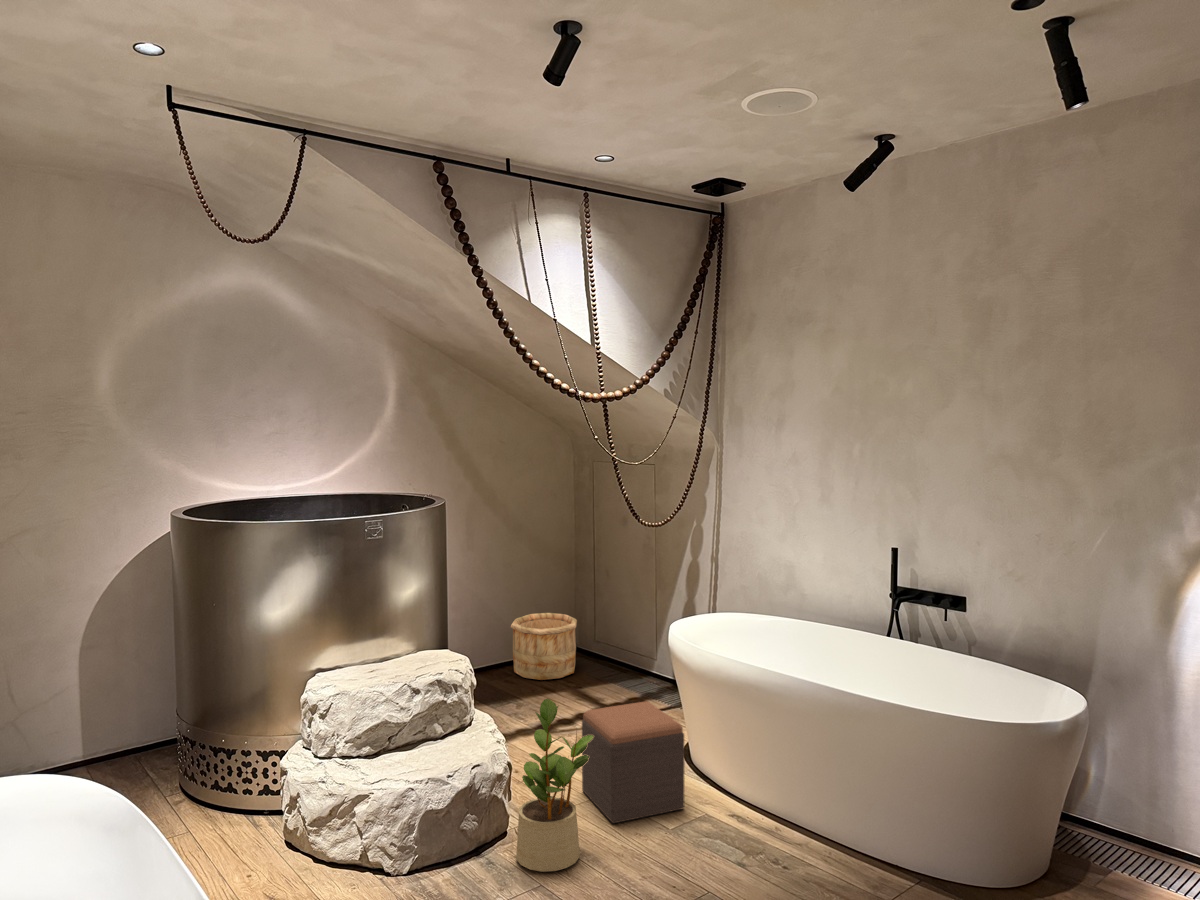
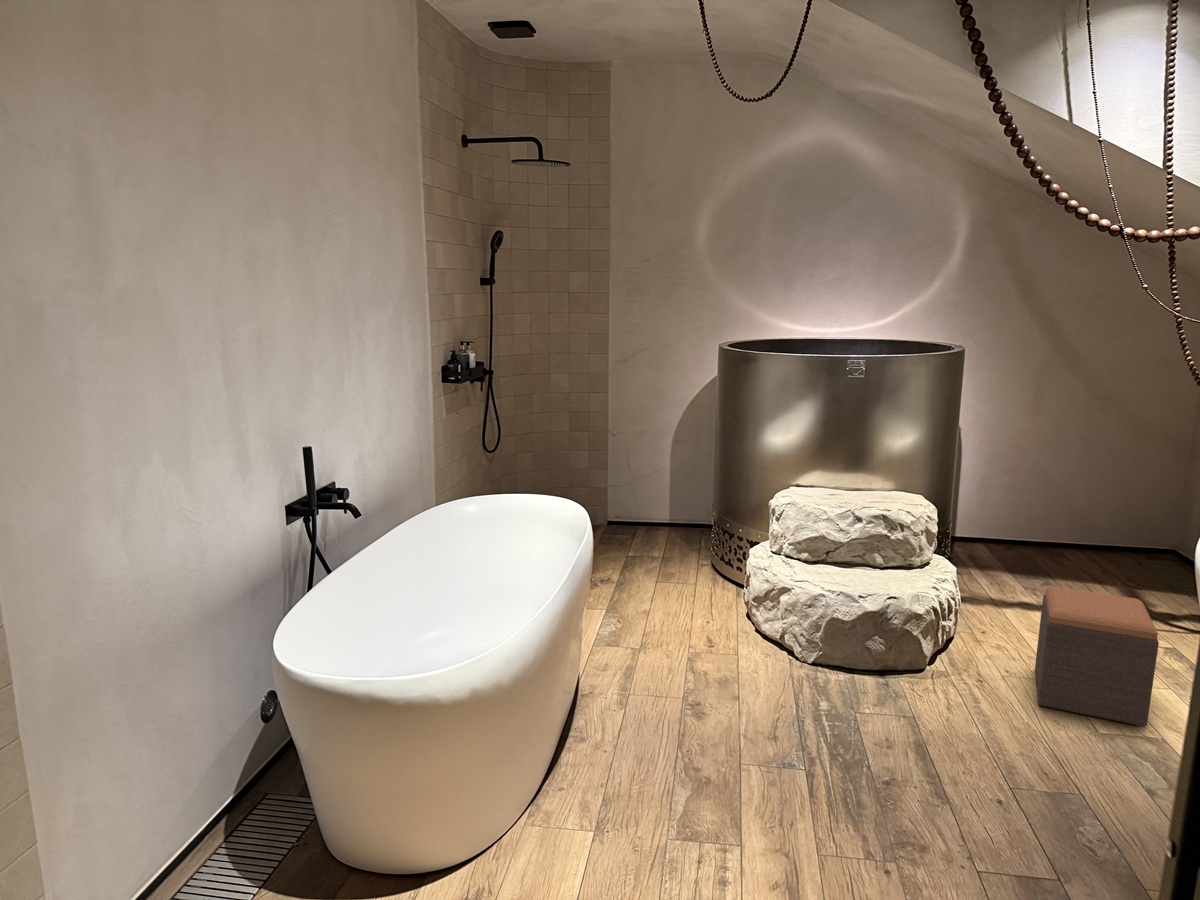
wooden bucket: present [511,613,577,680] -> none [1066,499,1158,572]
potted plant: present [516,699,594,872] -> none [908,547,1012,716]

